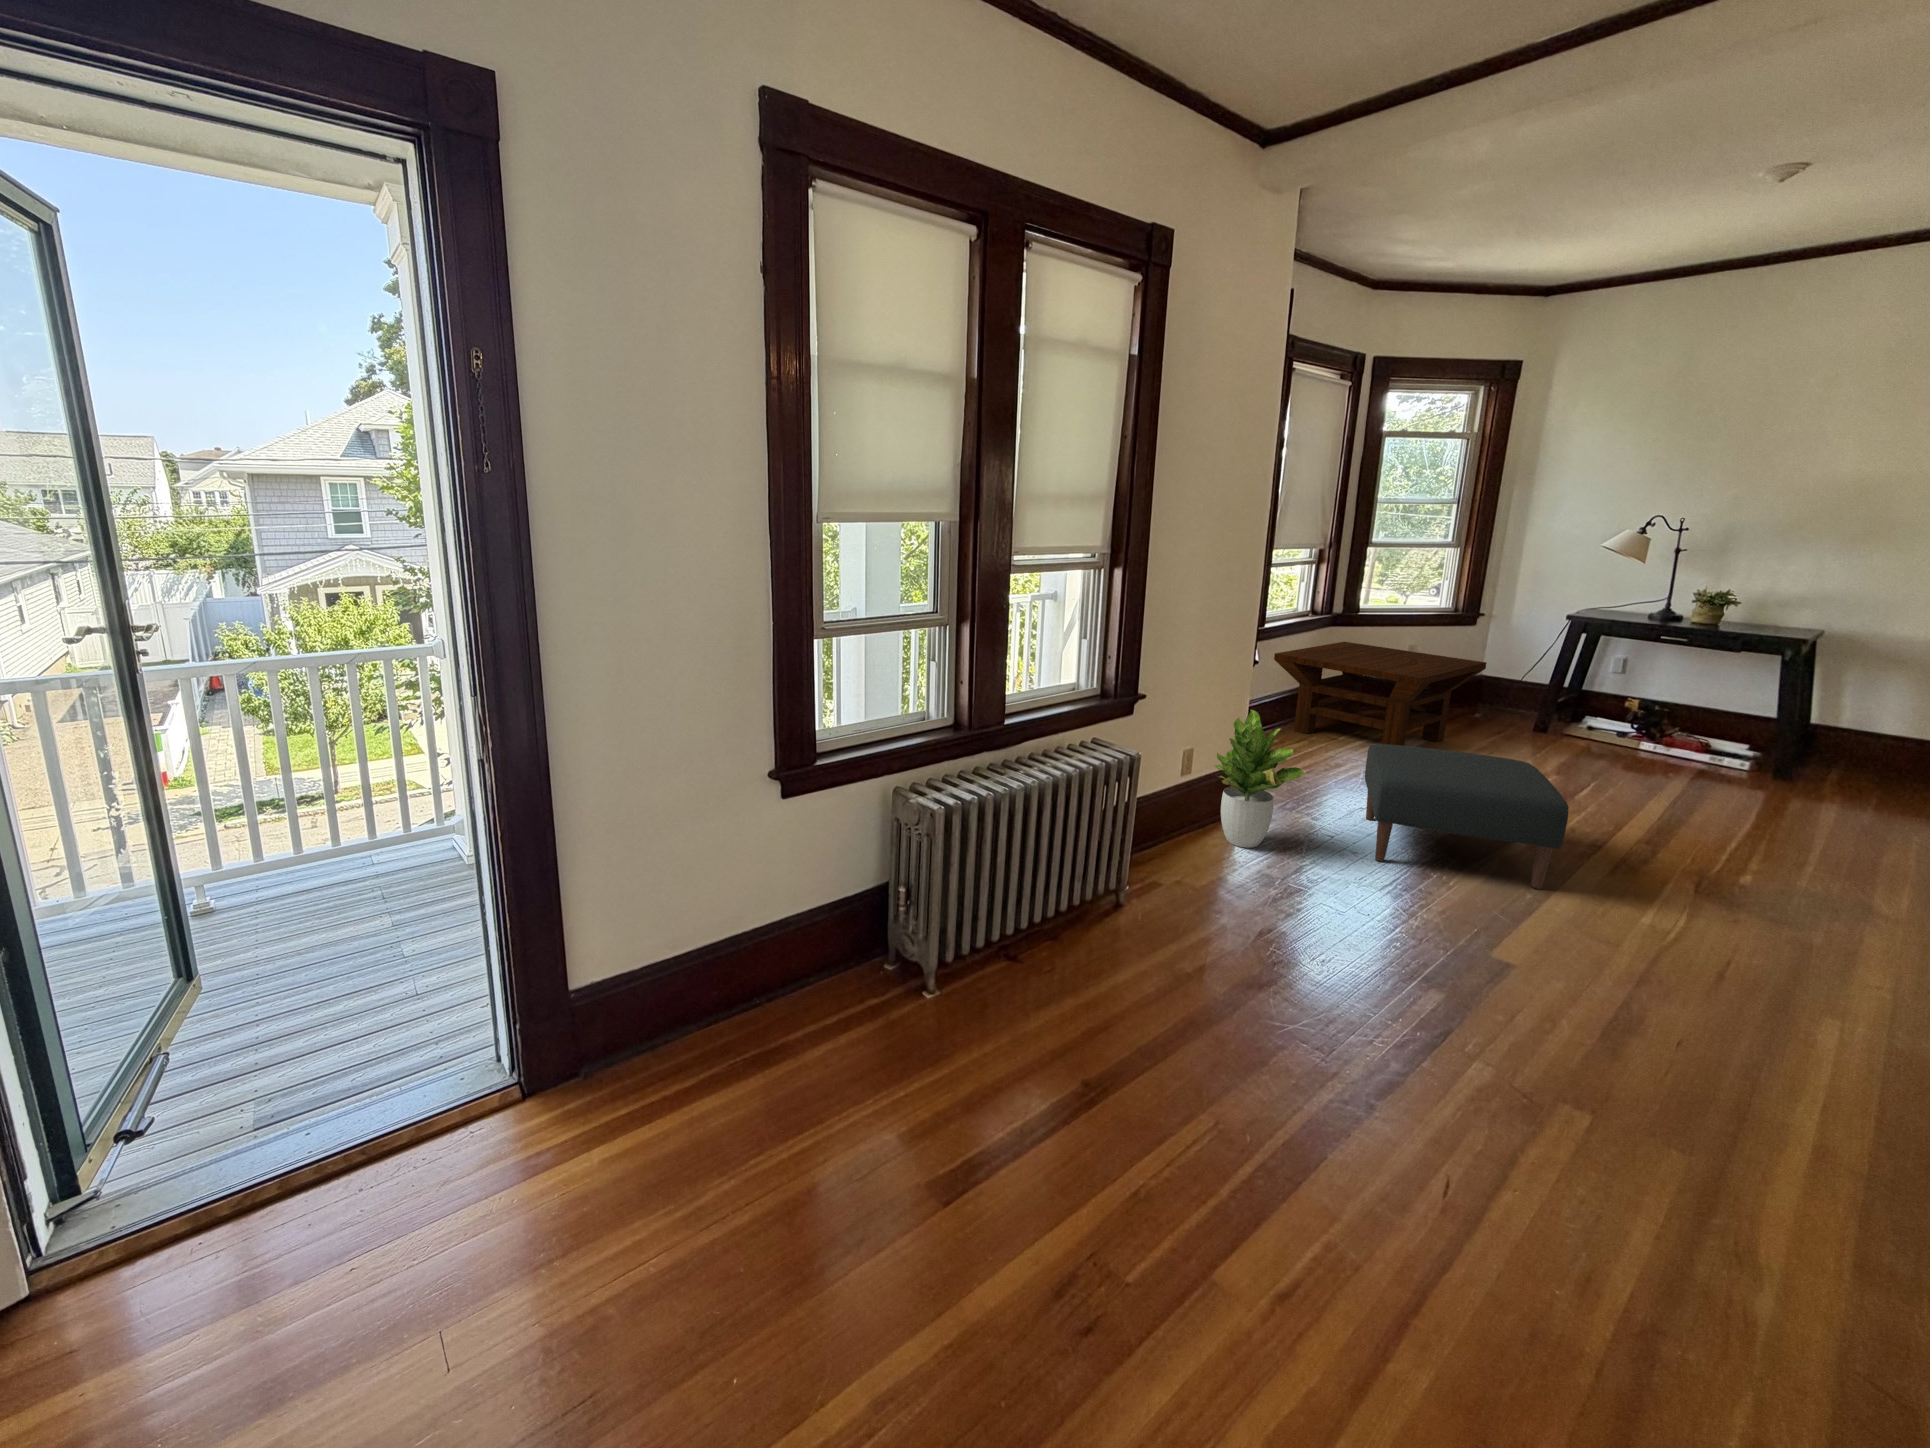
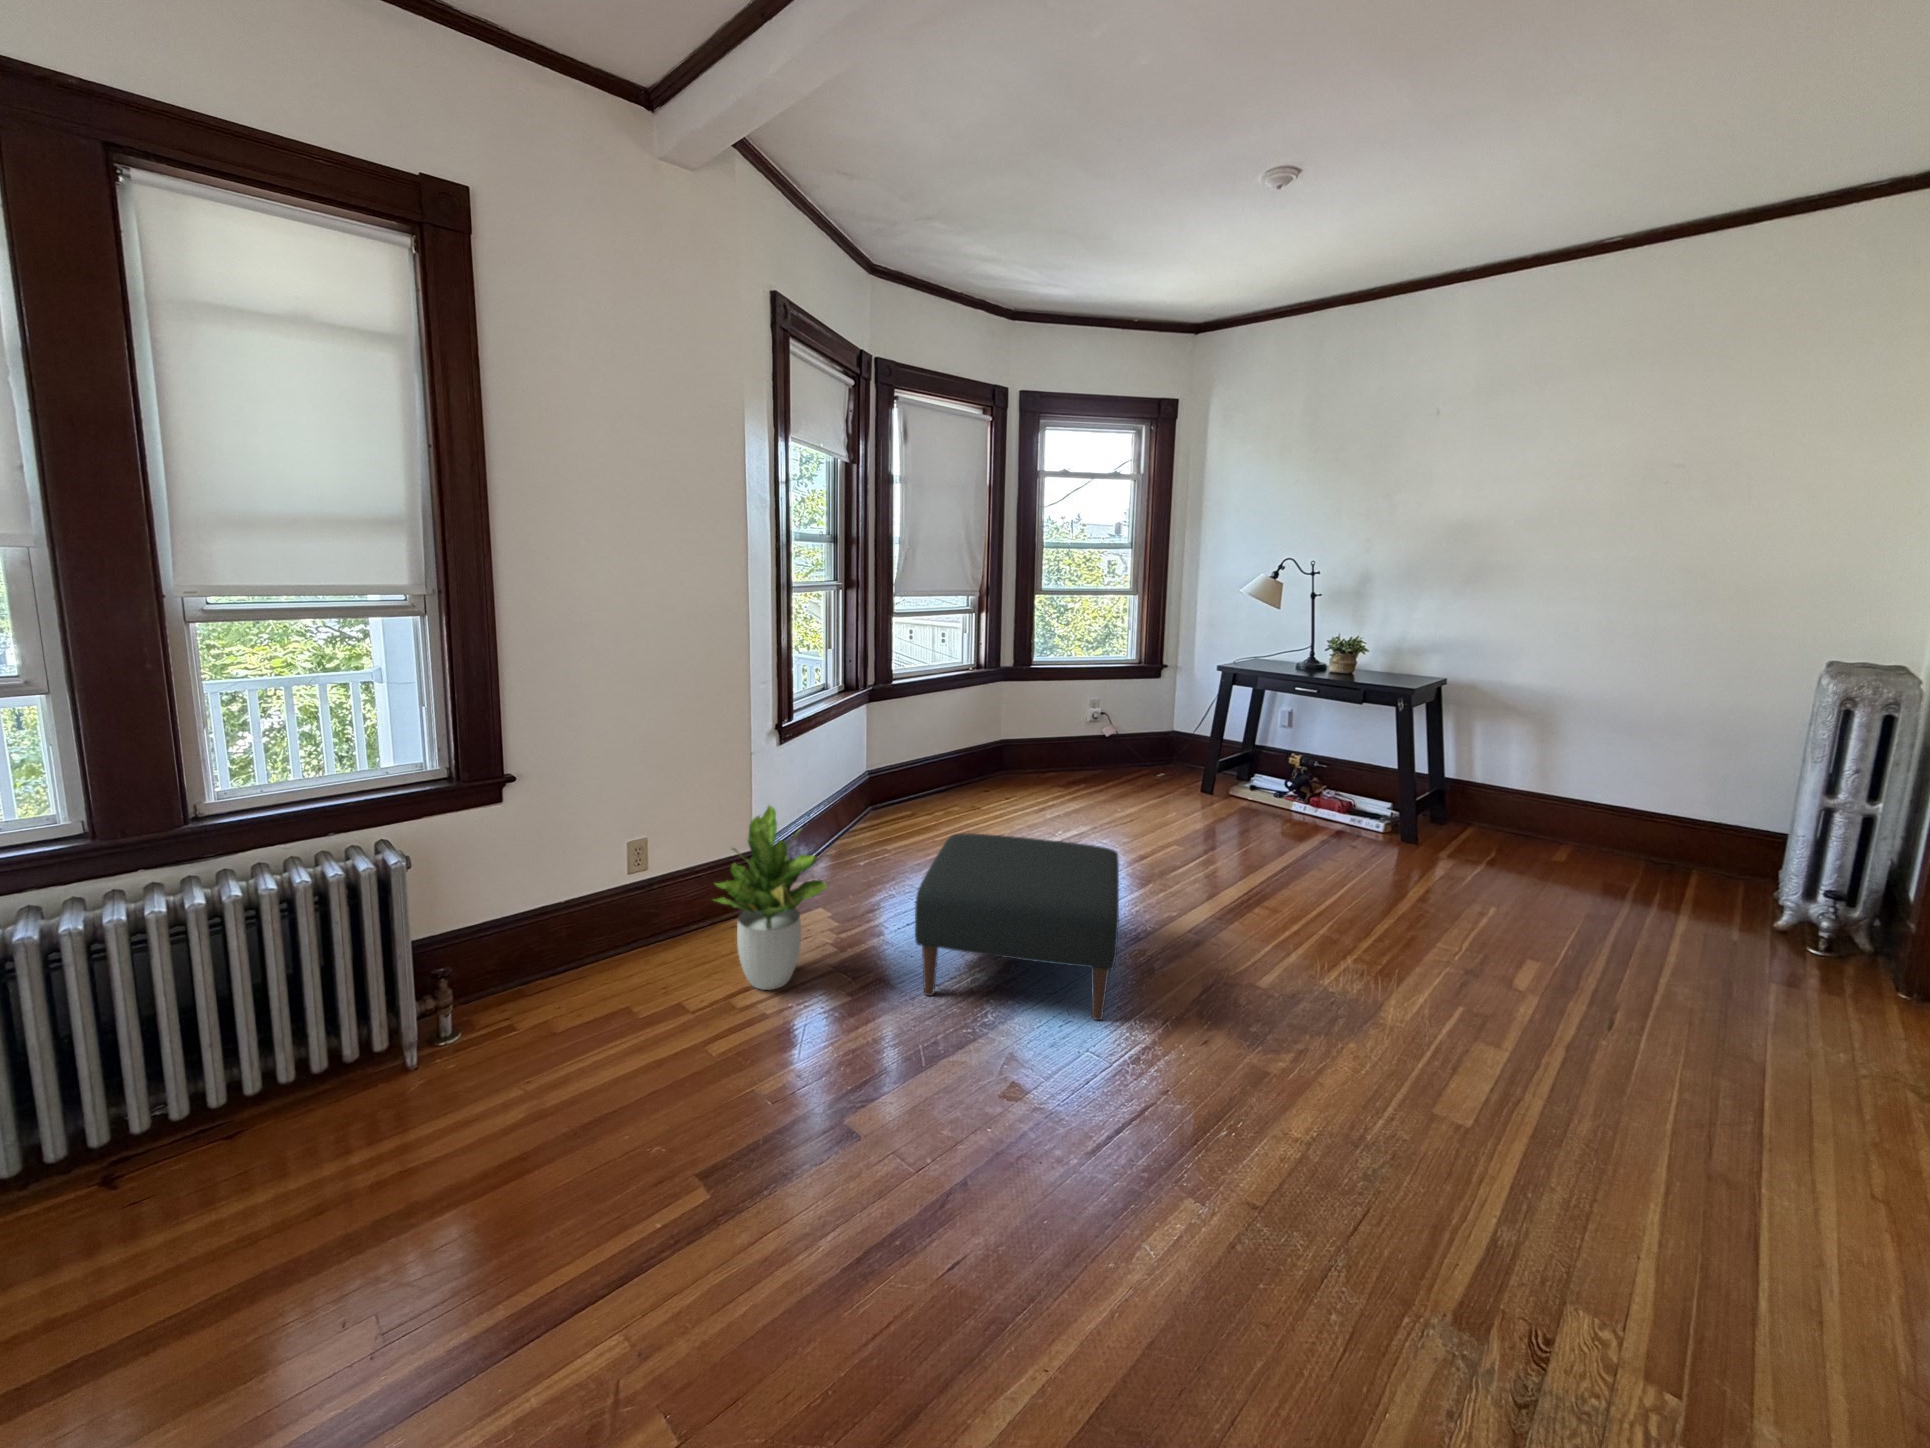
coffee table: present [1274,642,1486,746] -> none [922,699,1141,832]

